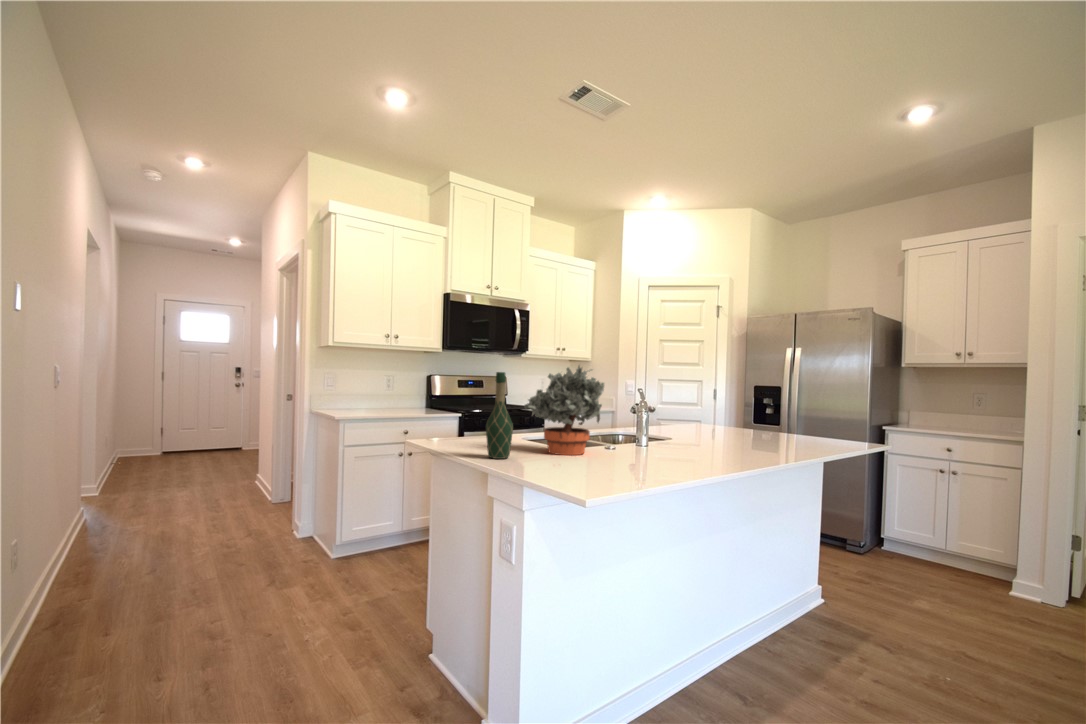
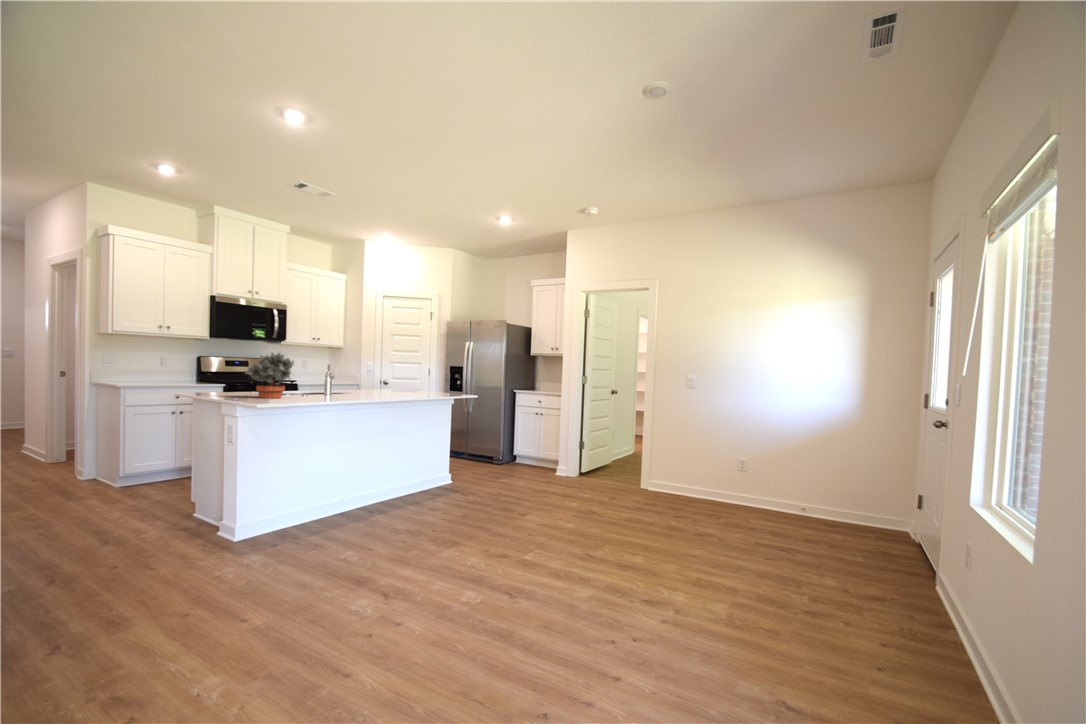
wine bottle: present [486,372,513,459] -> none [215,354,232,399]

